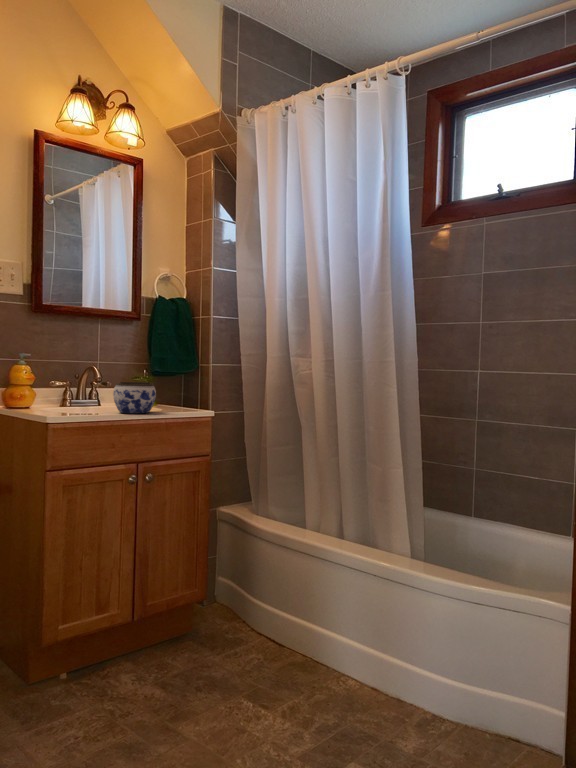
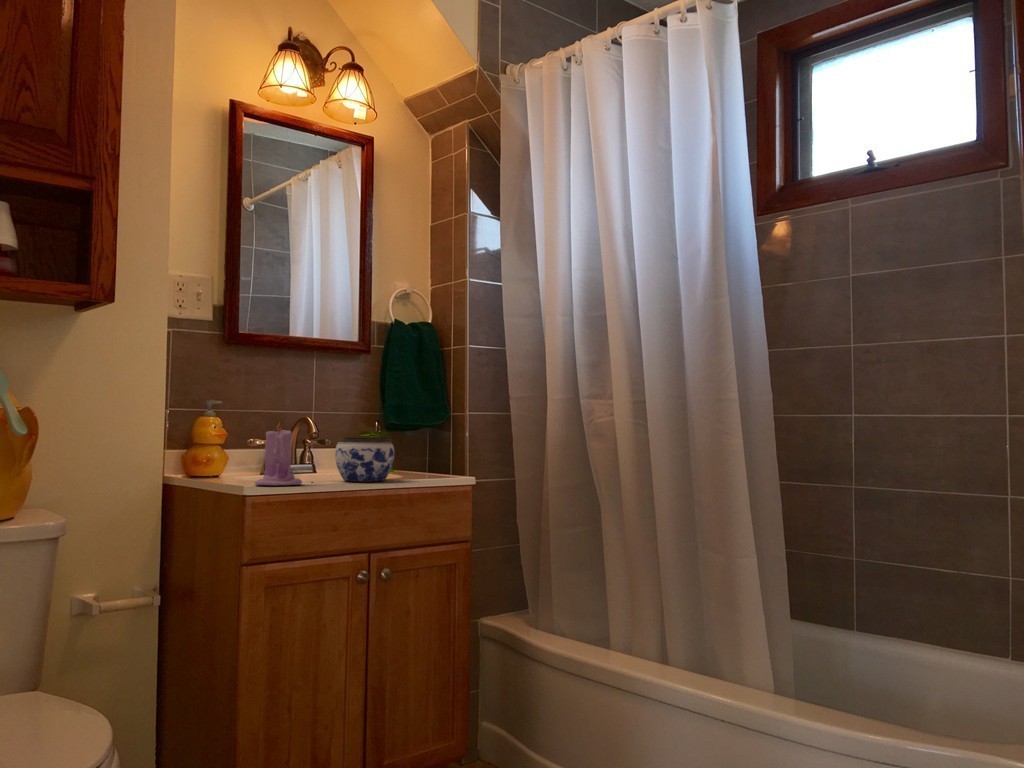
candle: none [55,370,90,416] -> present [254,423,302,485]

